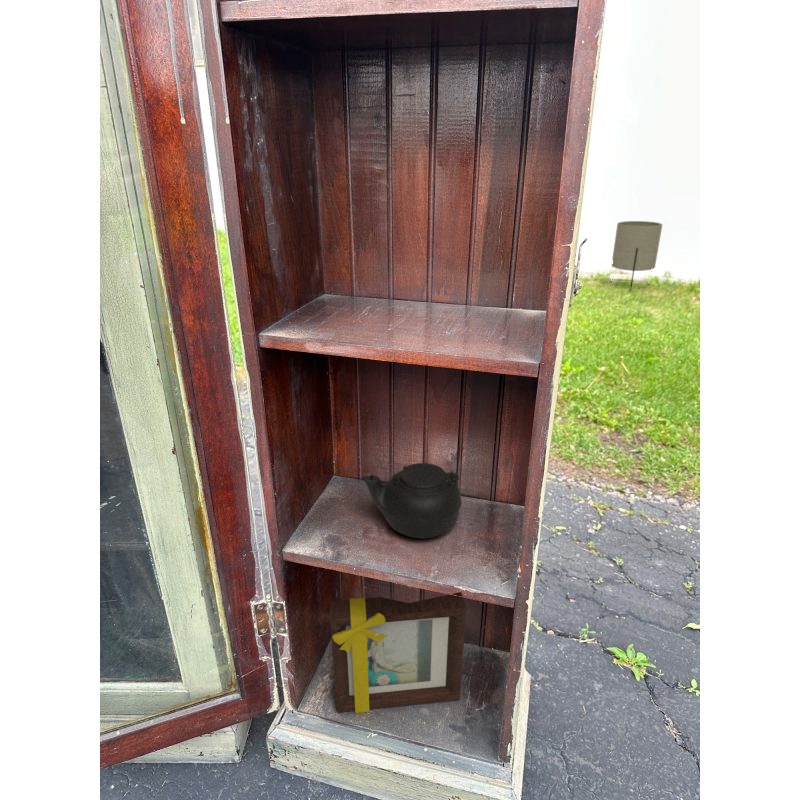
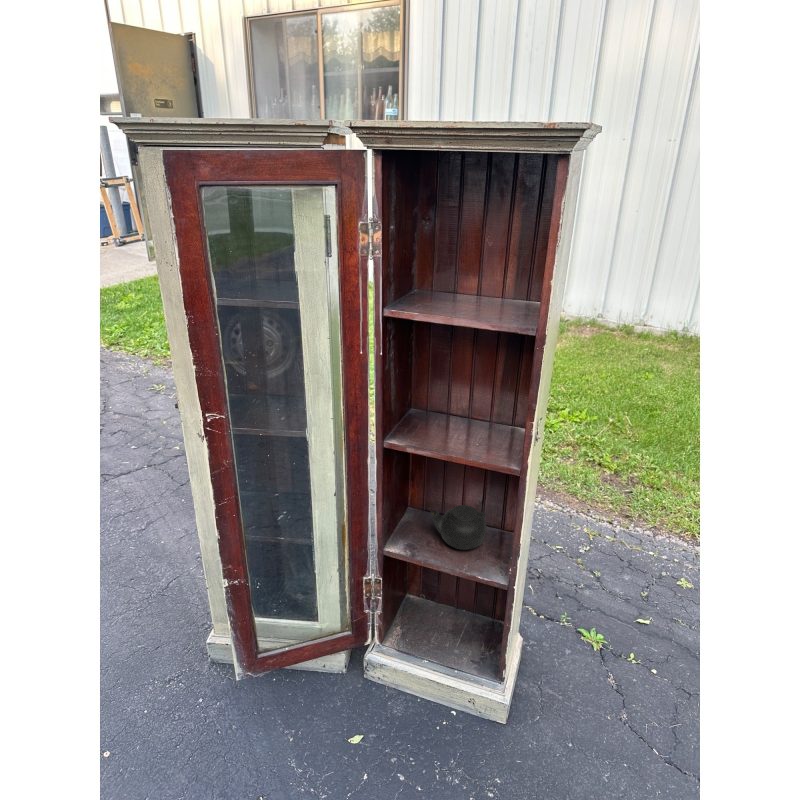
planter: present [611,221,662,291] -> none [635,282,682,344]
picture frame: present [330,592,466,713] -> none [405,582,486,650]

